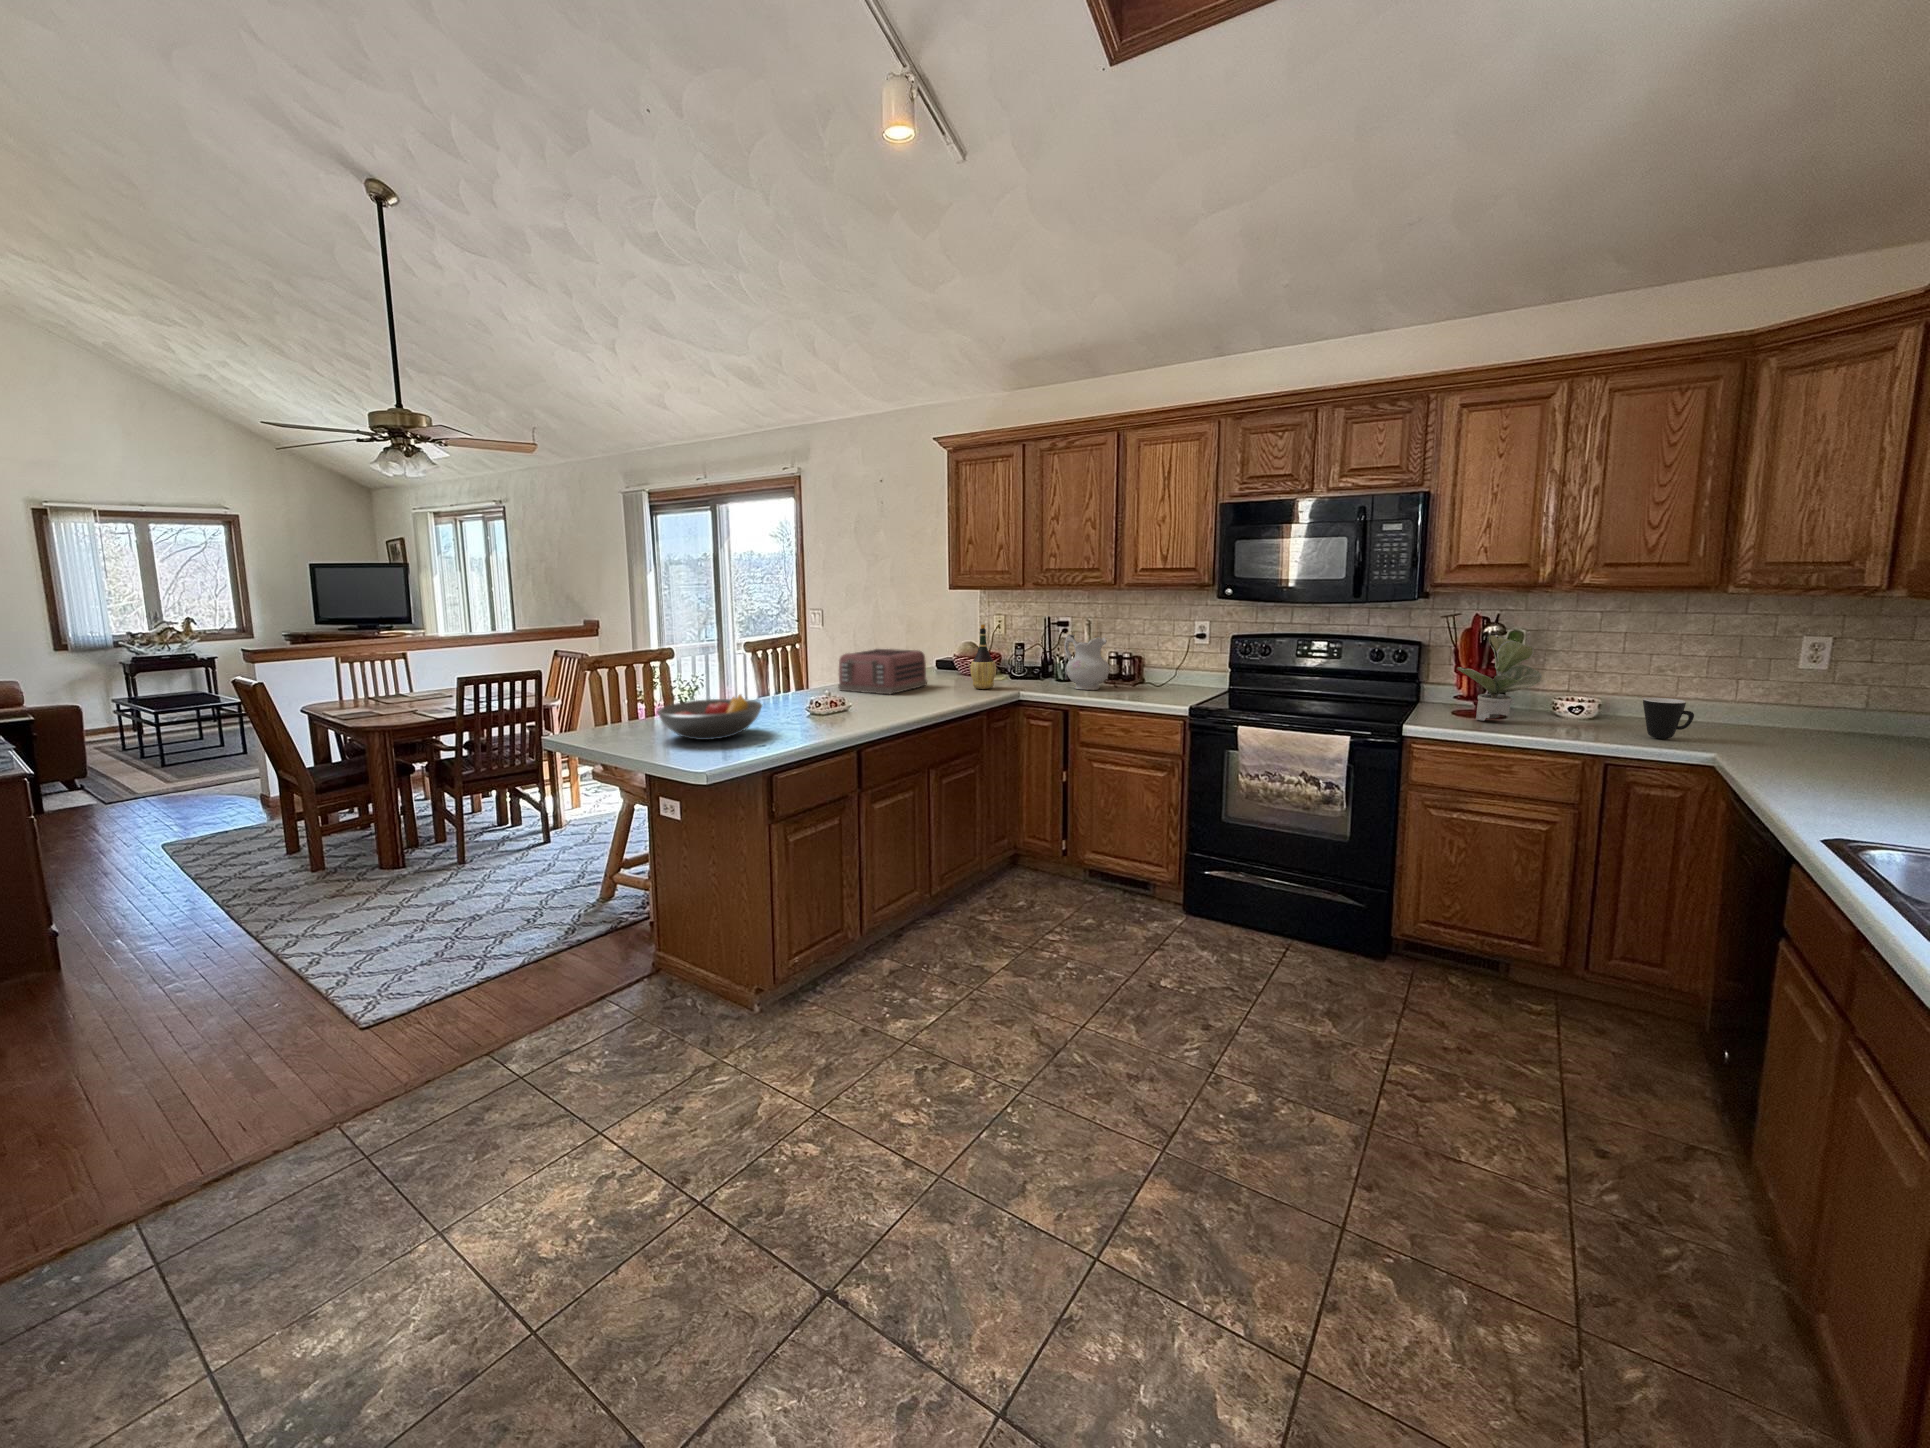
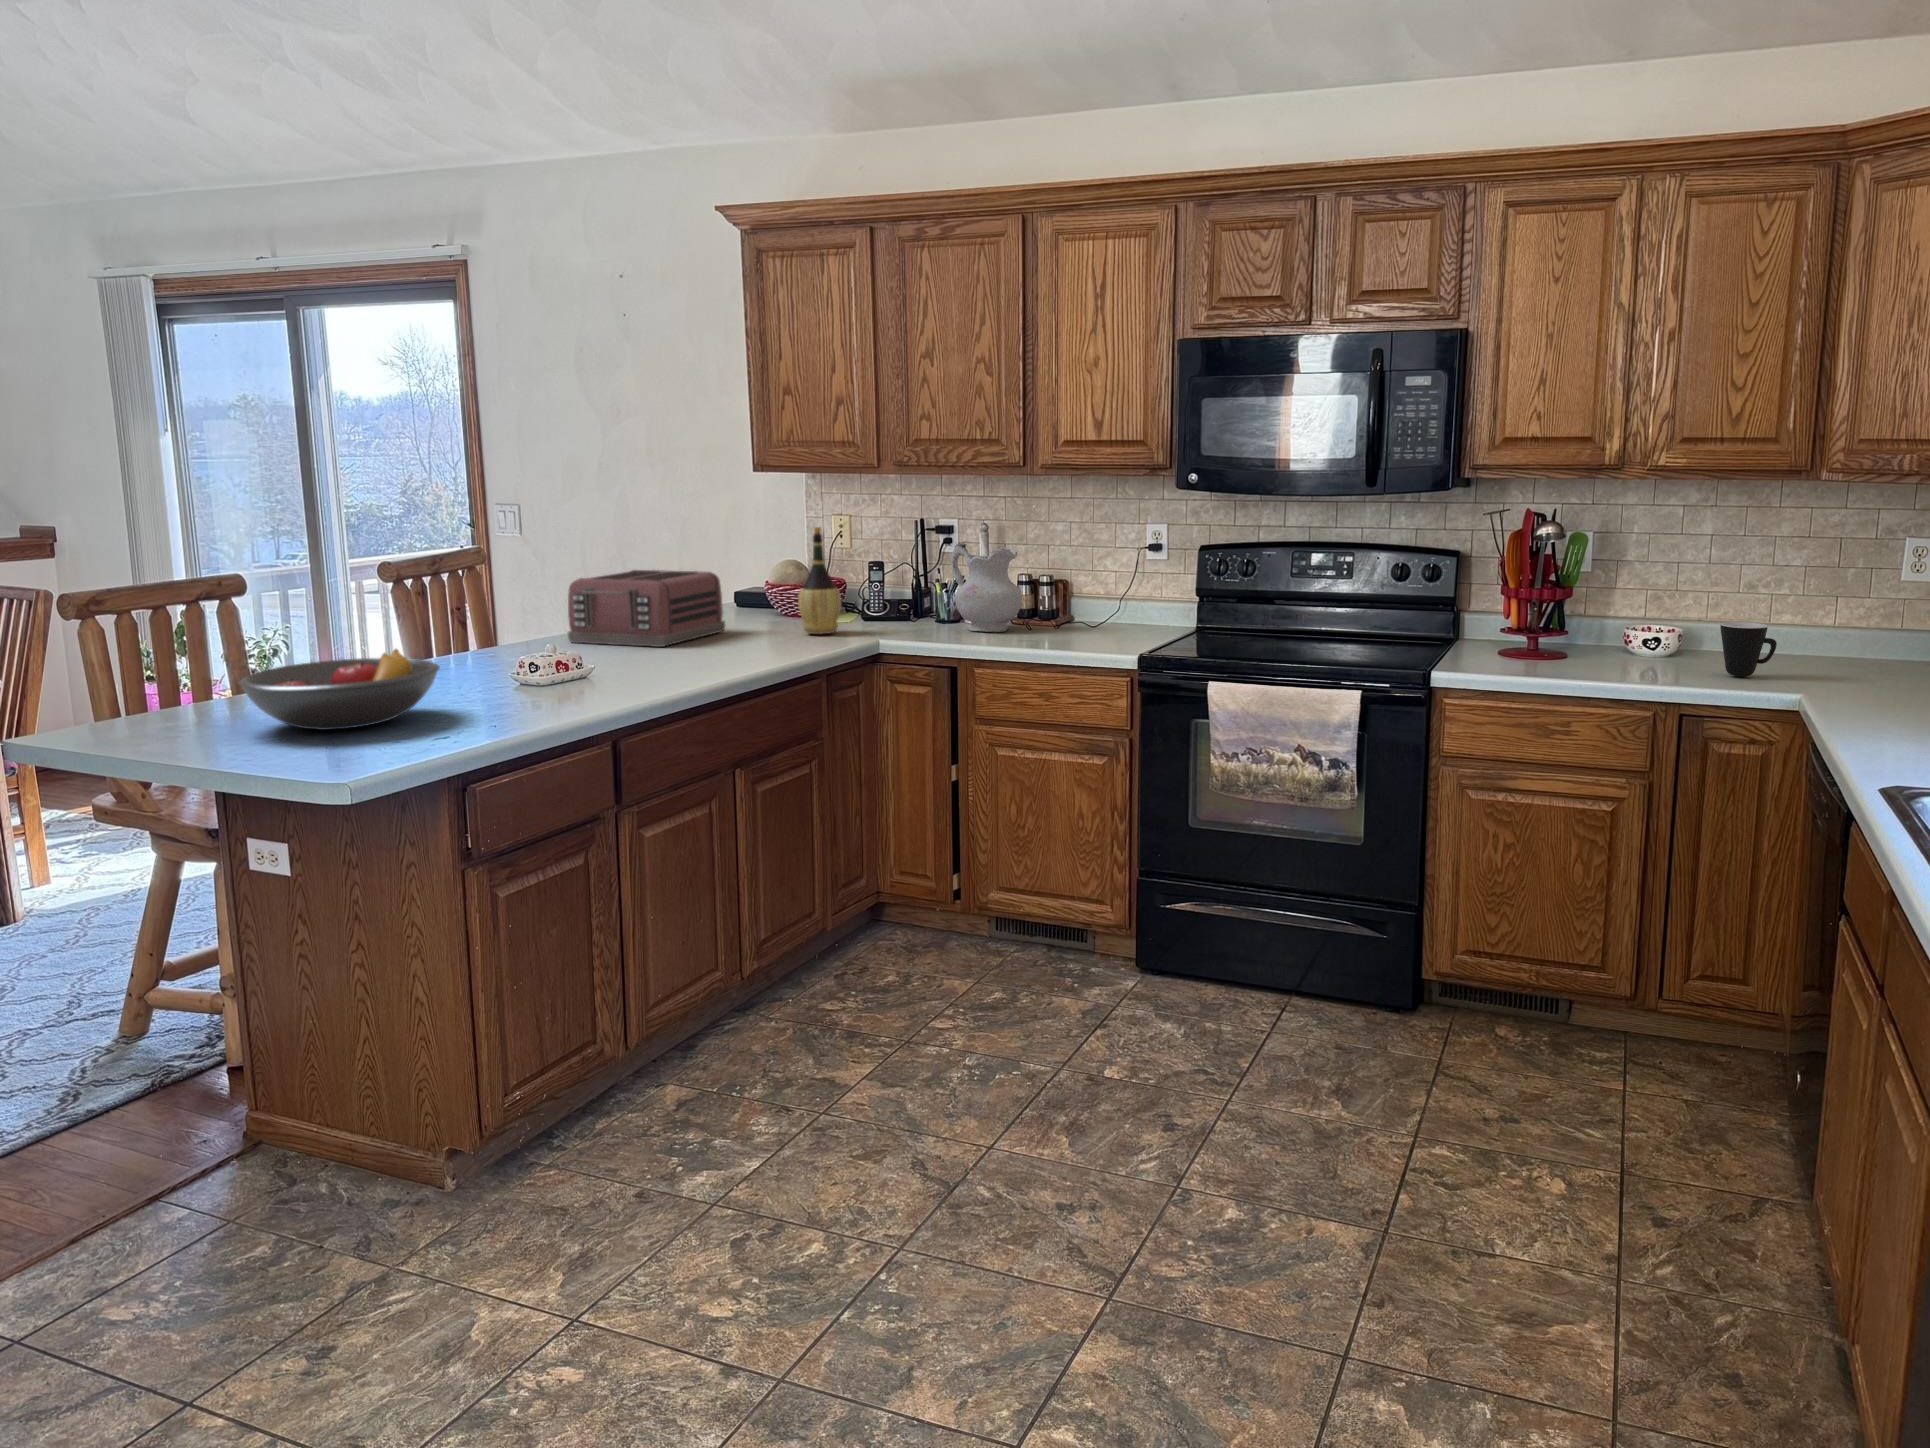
potted plant: present [1457,635,1542,721] -> none [1503,539,1606,661]

